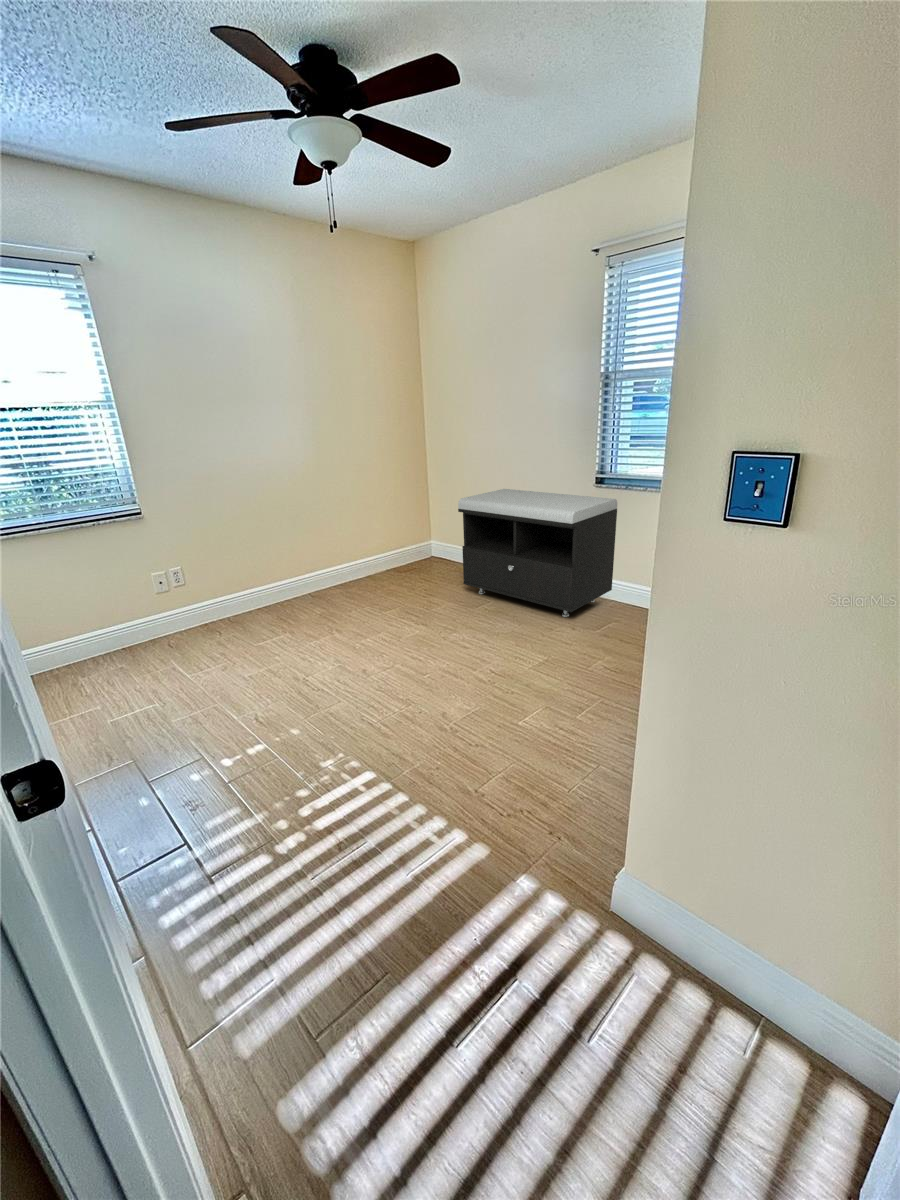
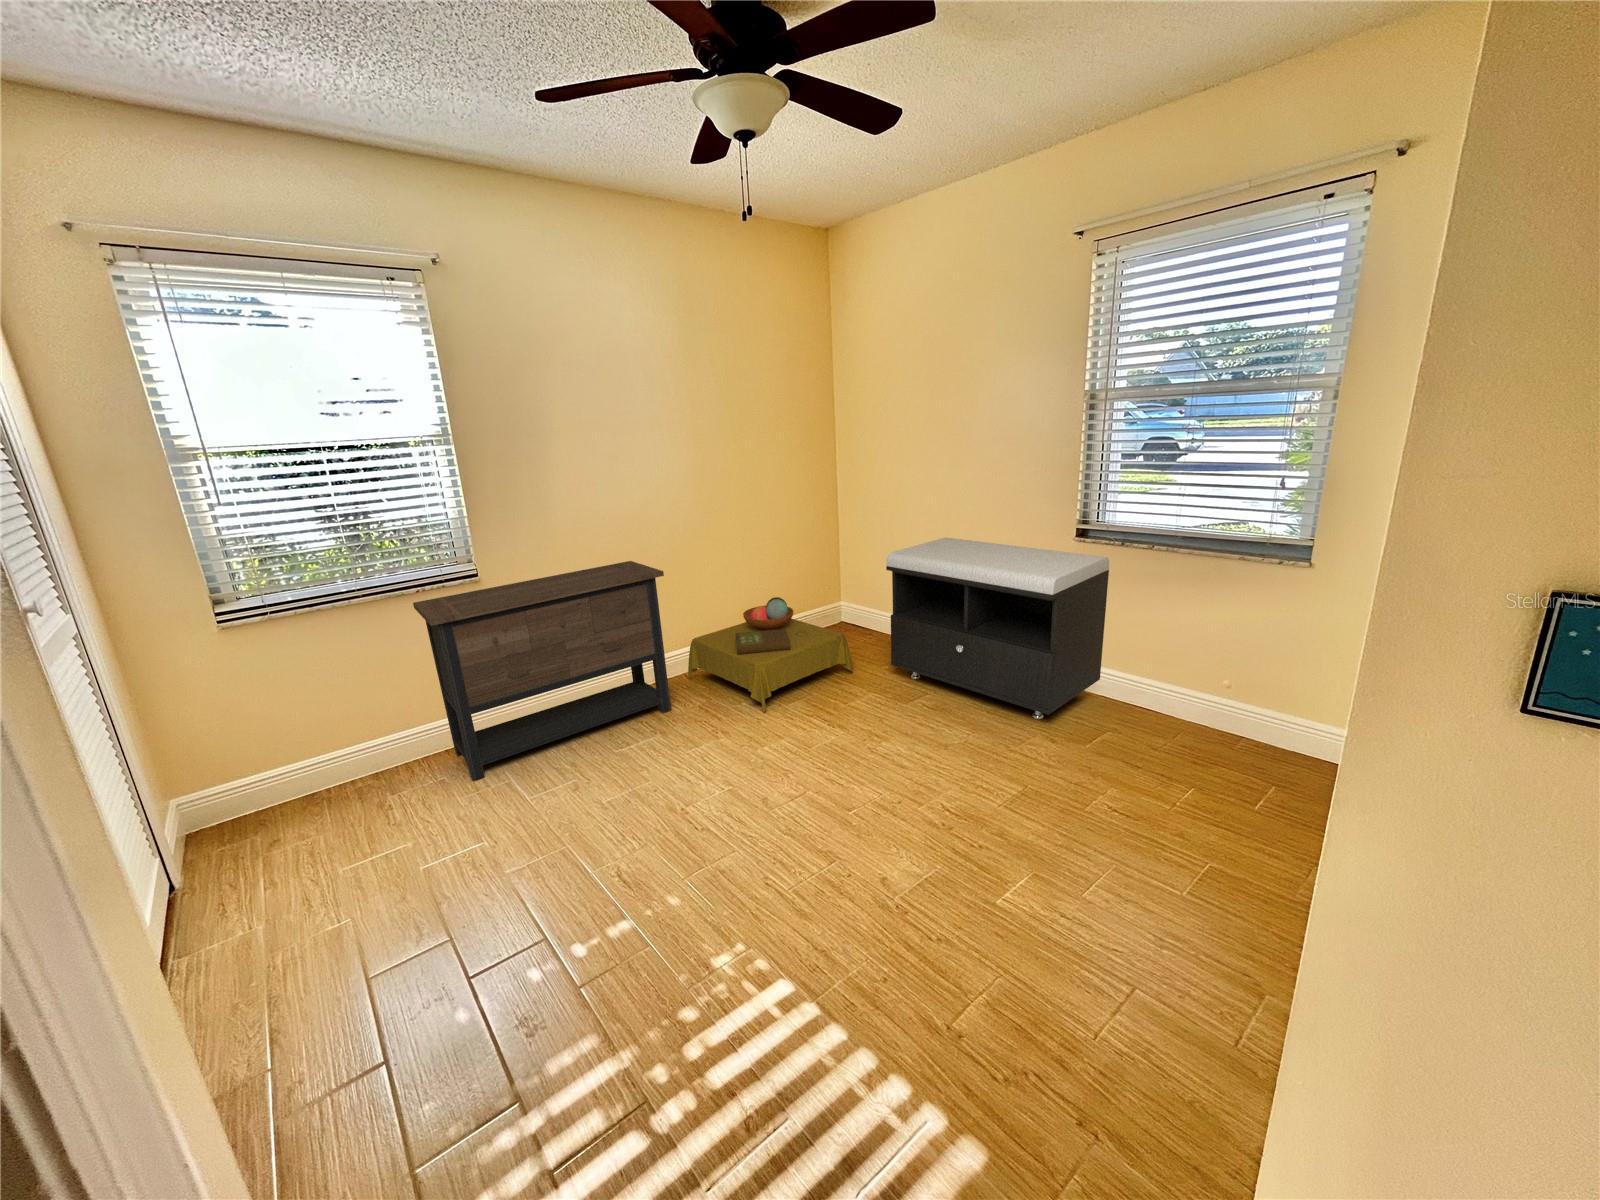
dresser: none [91,506,298,667] -> present [413,561,671,781]
side table: none [311,536,436,619] -> present [688,597,853,713]

